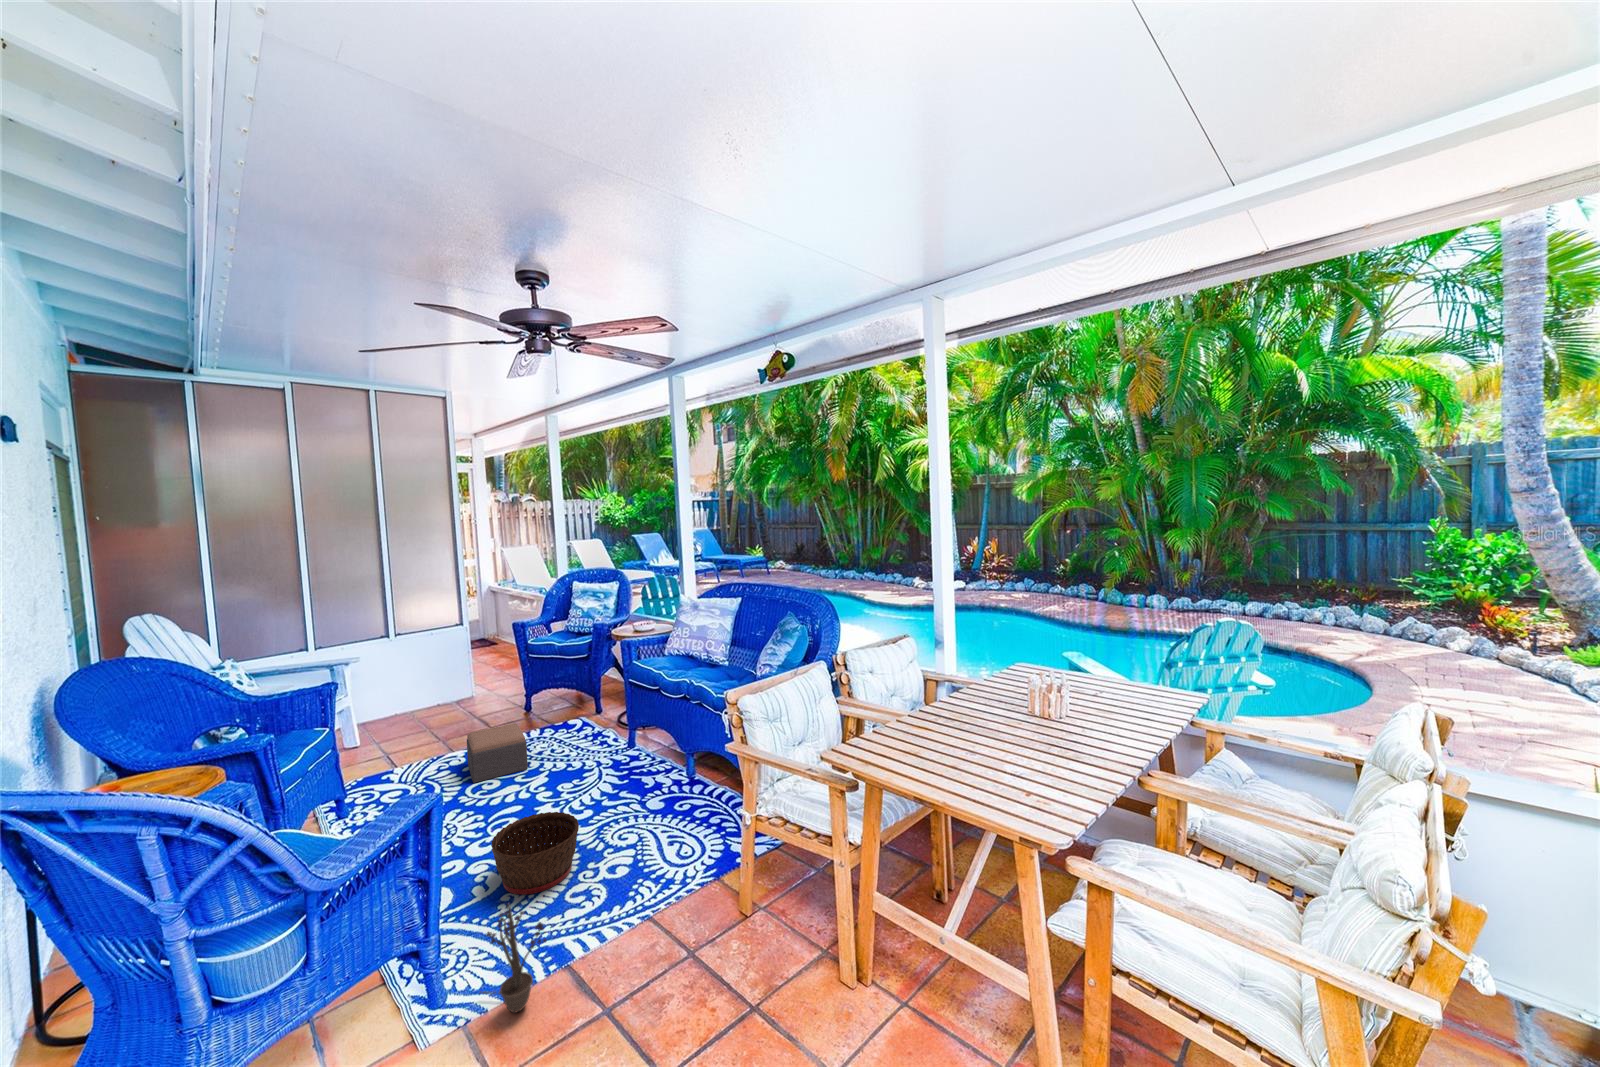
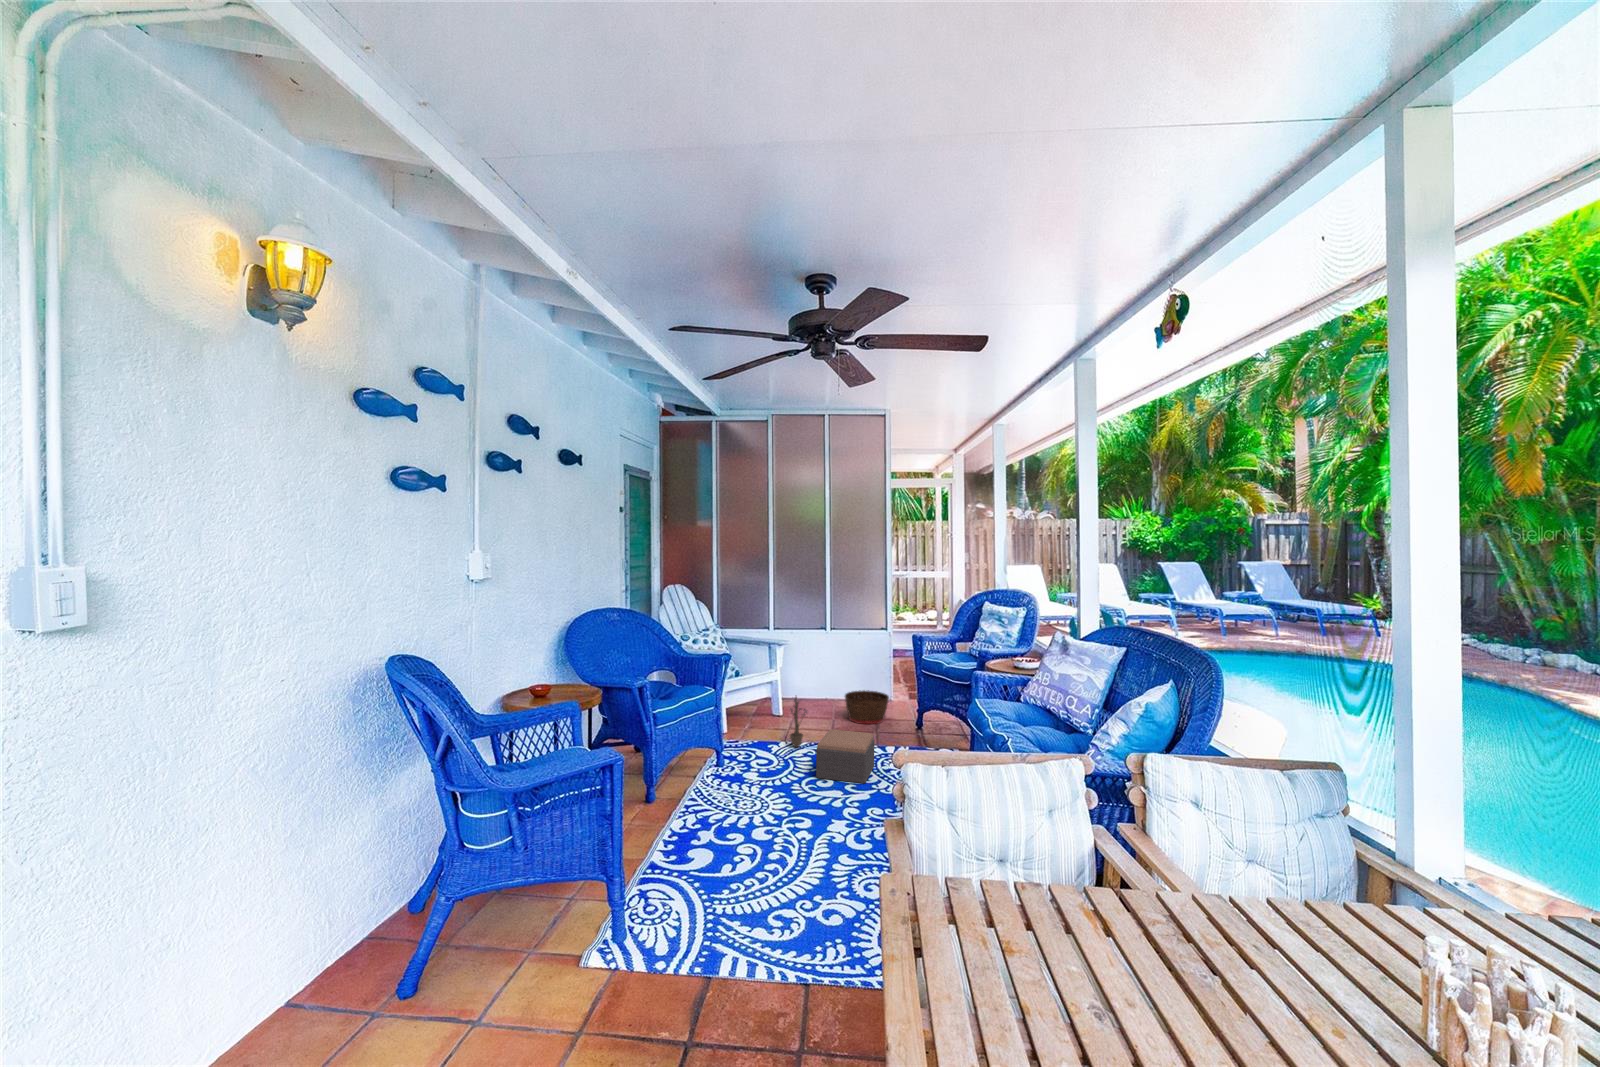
basket: present [491,812,579,895] -> present [845,690,889,724]
decorative plant: present [480,903,547,1013] -> present [789,697,807,747]

